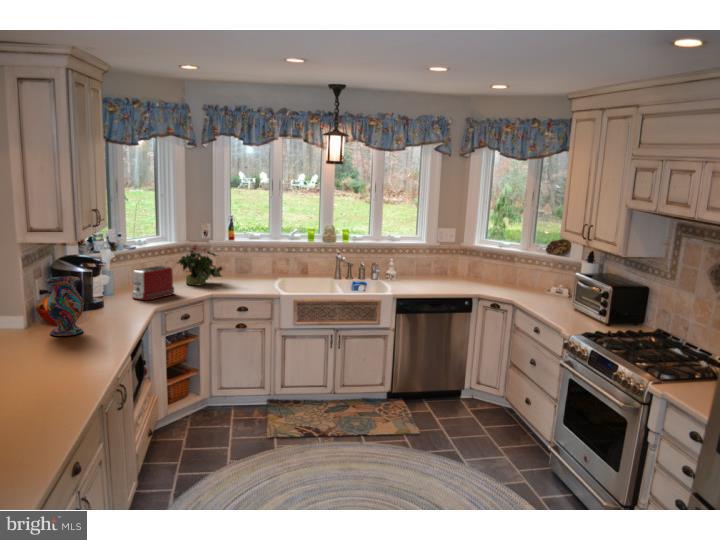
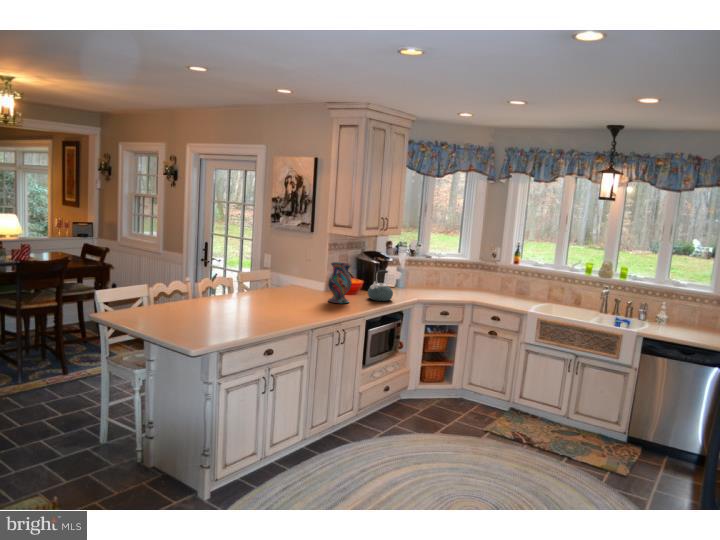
potted plant: present [177,245,222,285] -> none [458,261,491,295]
toaster: present [132,266,174,300] -> none [410,272,444,296]
kettle: none [94,276,130,319] -> present [368,270,393,301]

